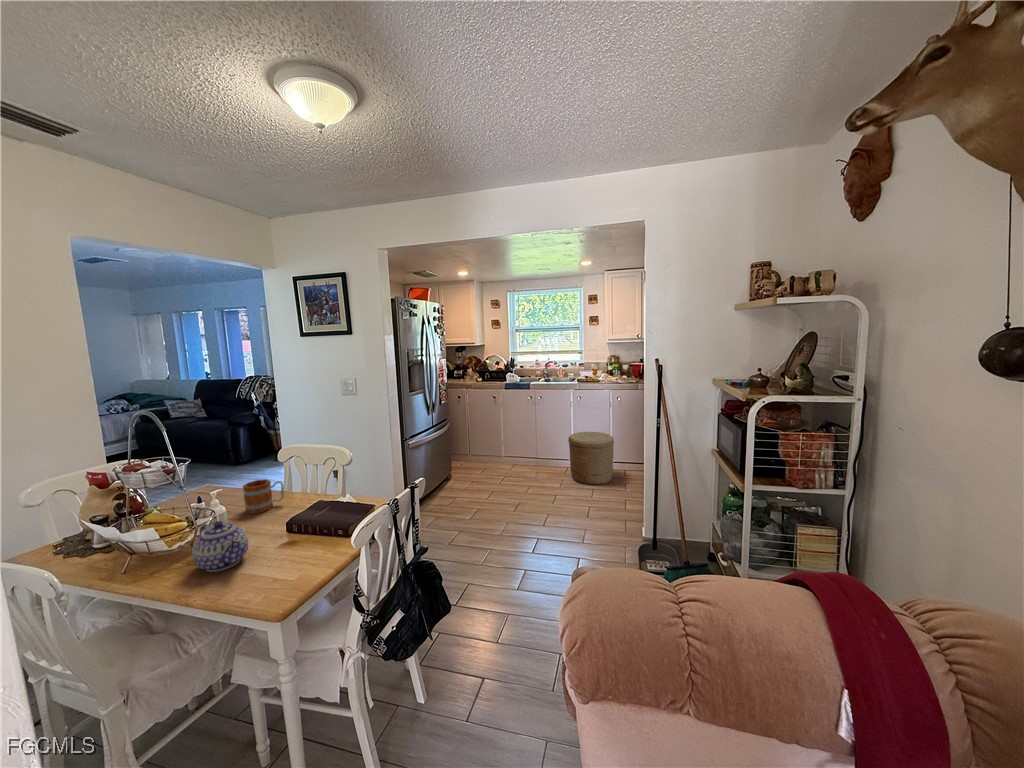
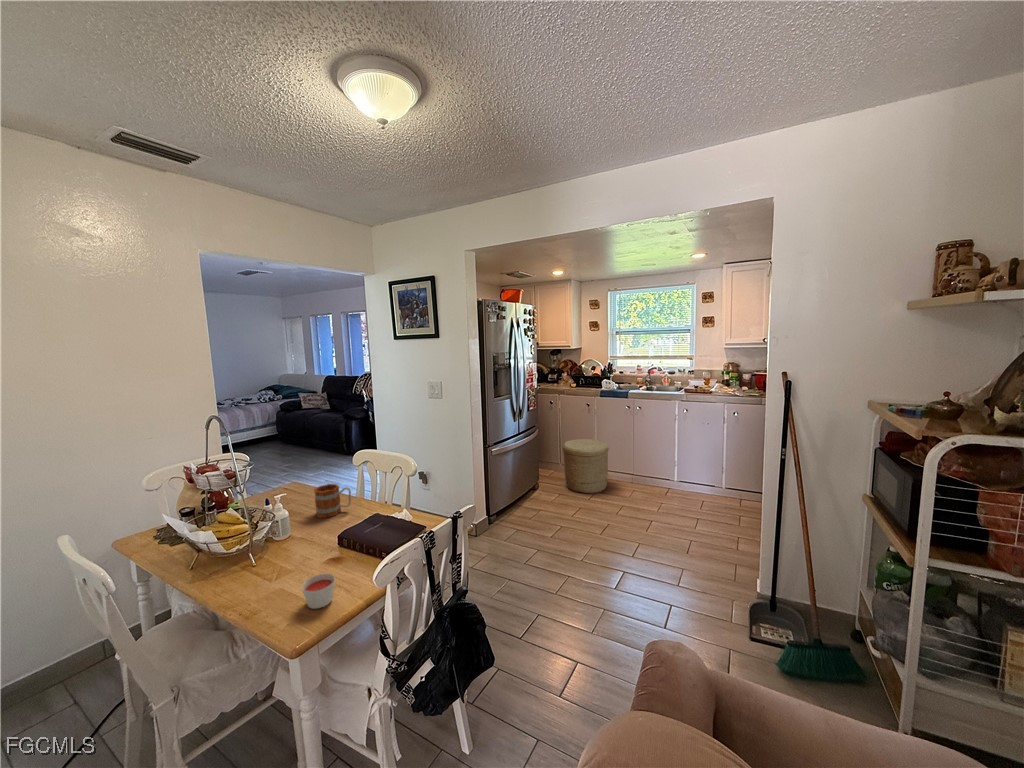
woven basket: present [568,432,614,484] -> present [563,439,609,493]
teapot: present [192,521,248,572] -> none [245,530,297,582]
candle: none [270,551,303,583] -> present [302,574,335,609]

